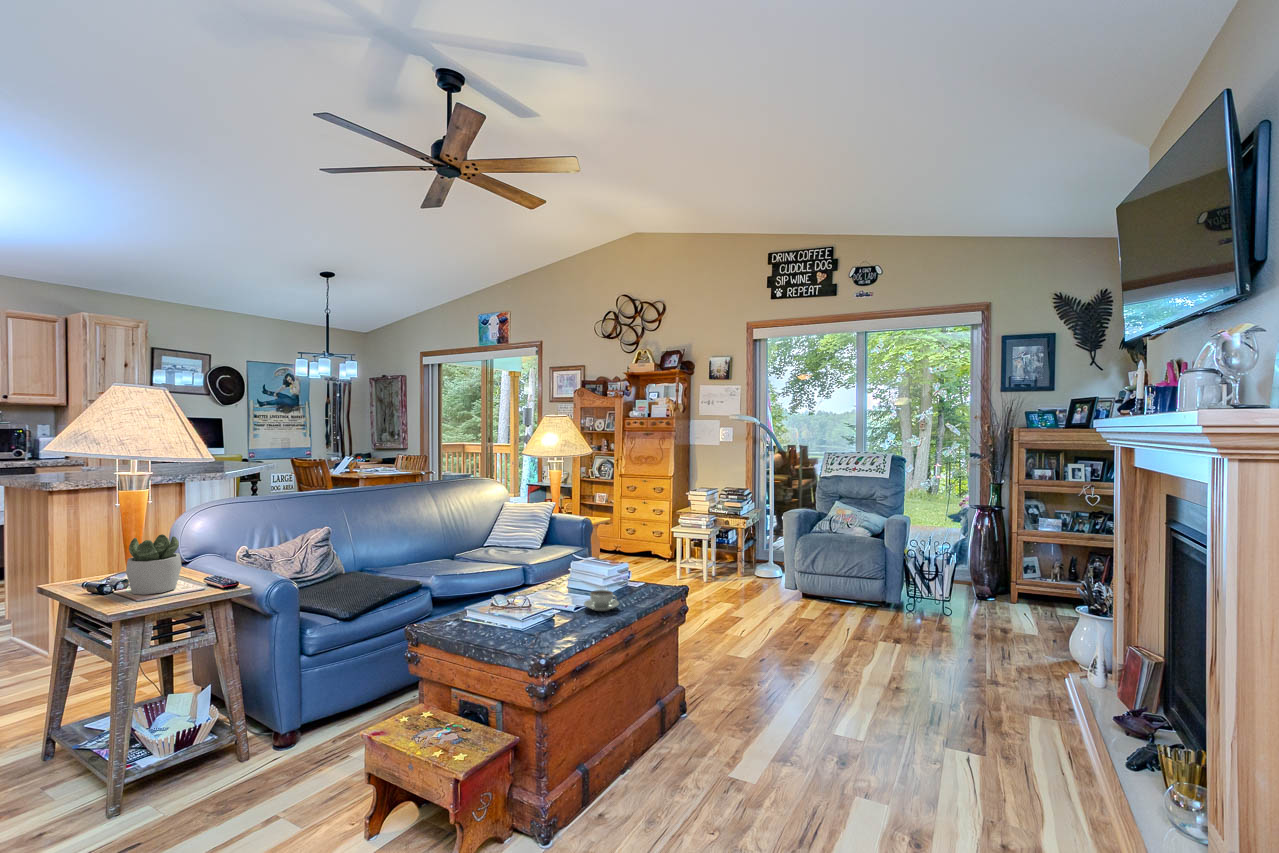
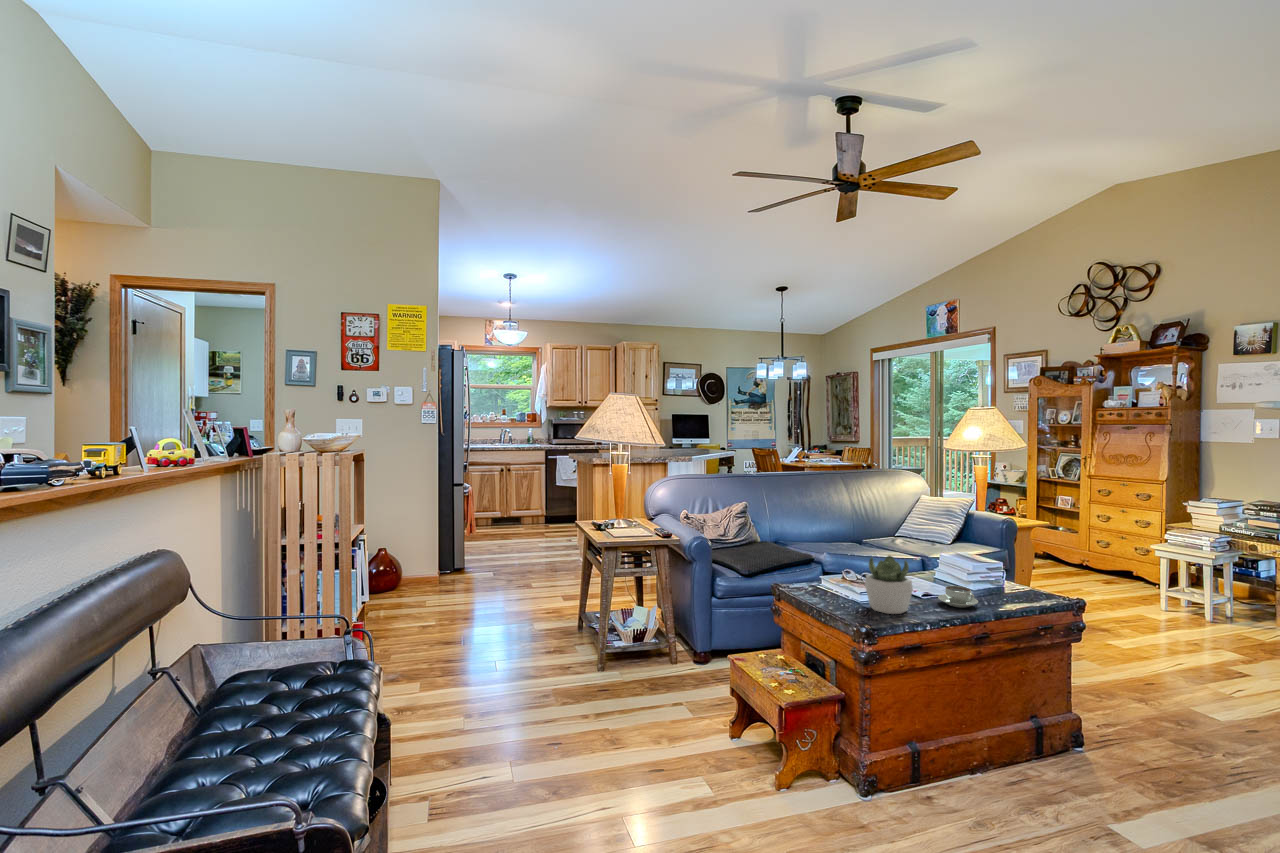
succulent plant: present [126,534,182,595] -> present [865,556,913,614]

